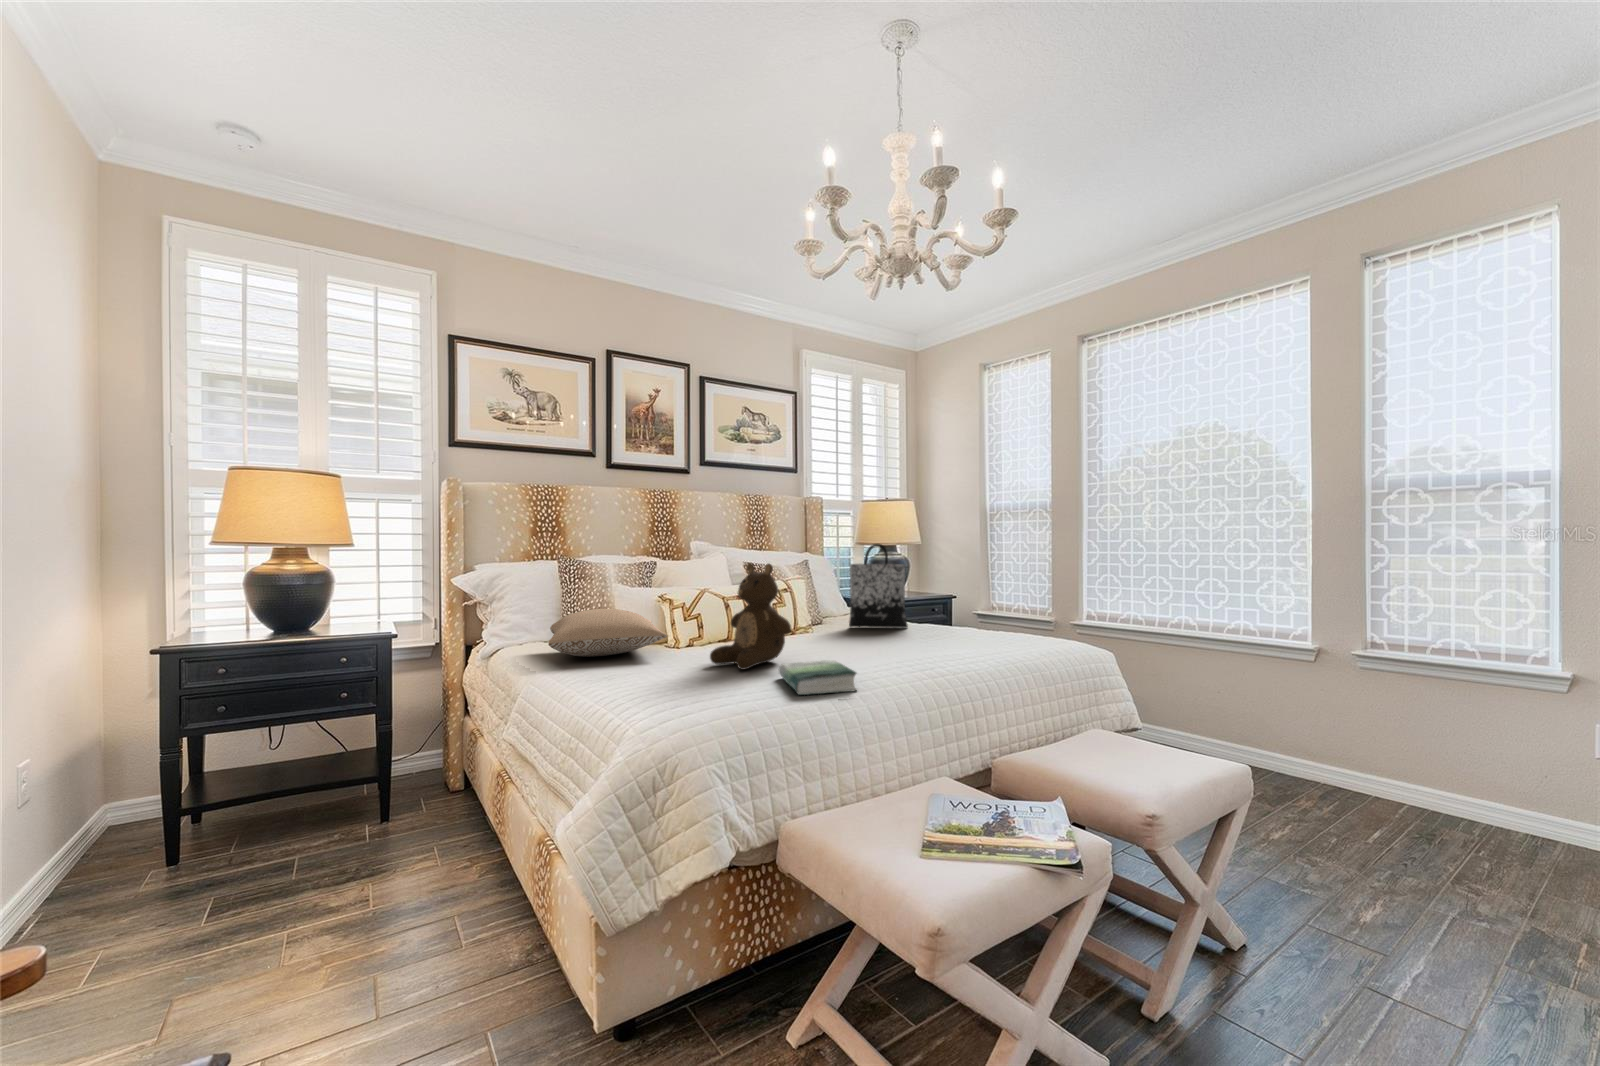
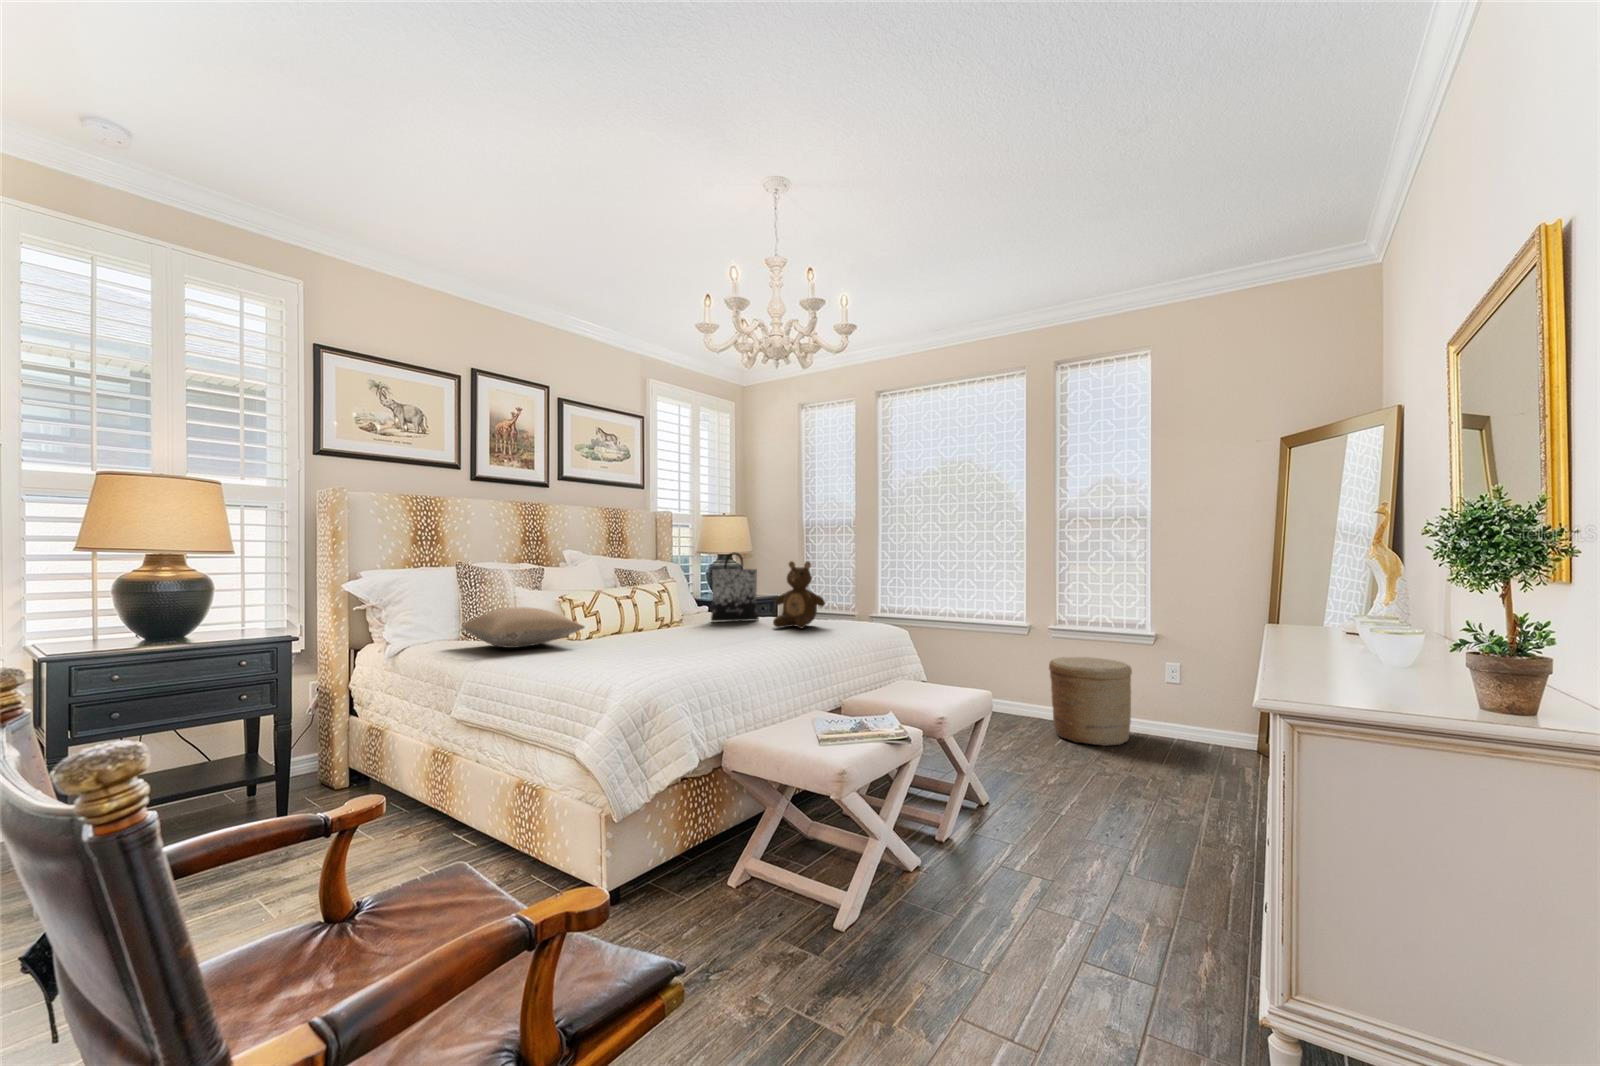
teddy bear: present [710,563,791,669] -> present [773,561,825,628]
book: present [779,660,857,695] -> none [695,637,761,658]
woven basket: none [1352,703,1524,860] -> present [1049,657,1132,746]

